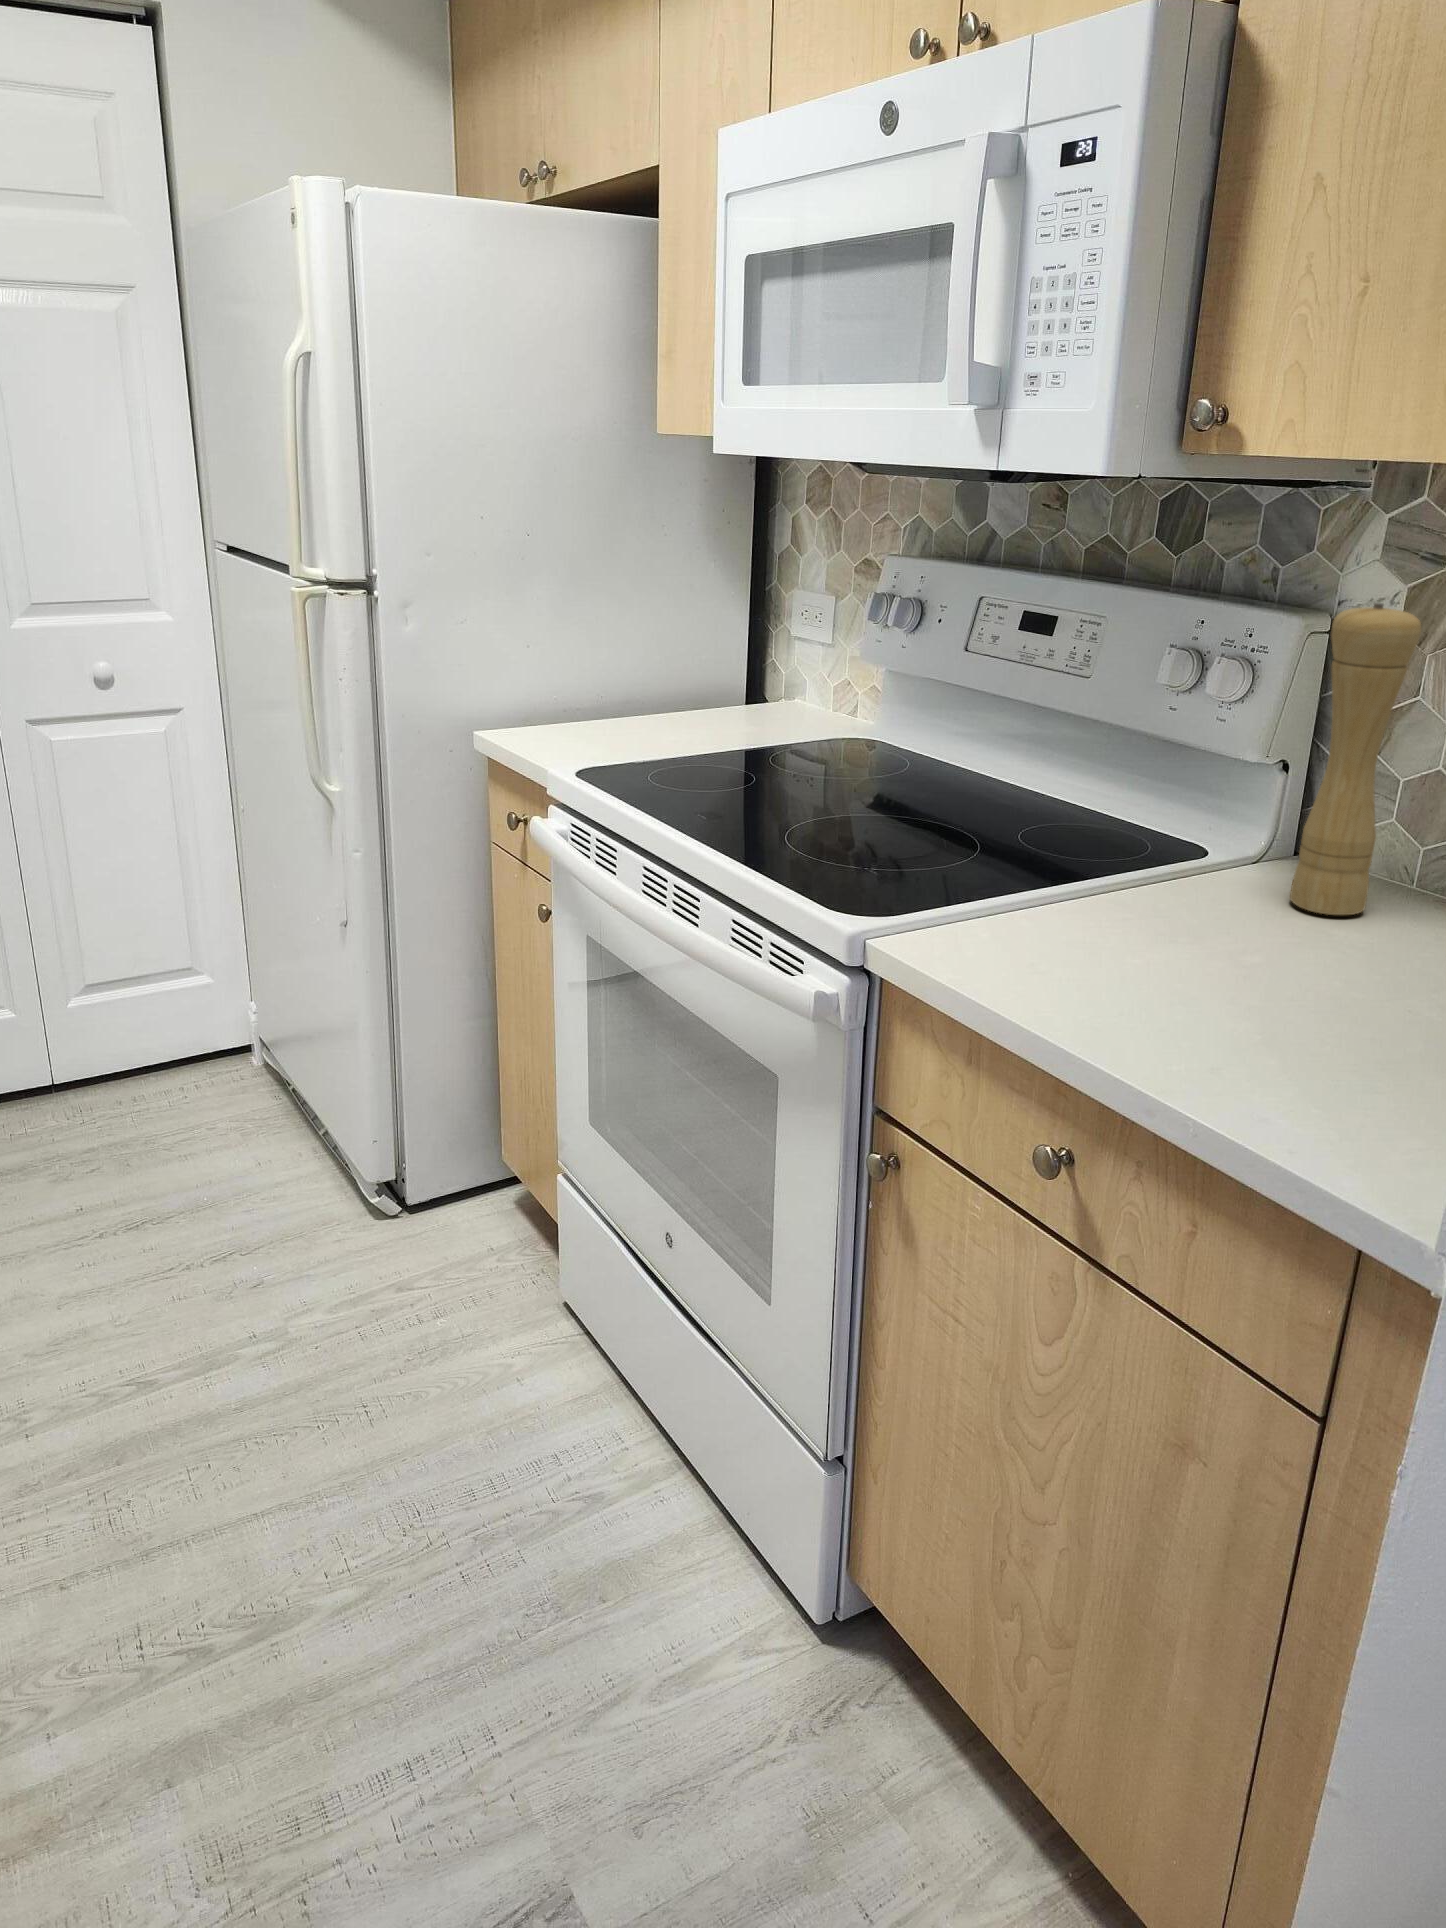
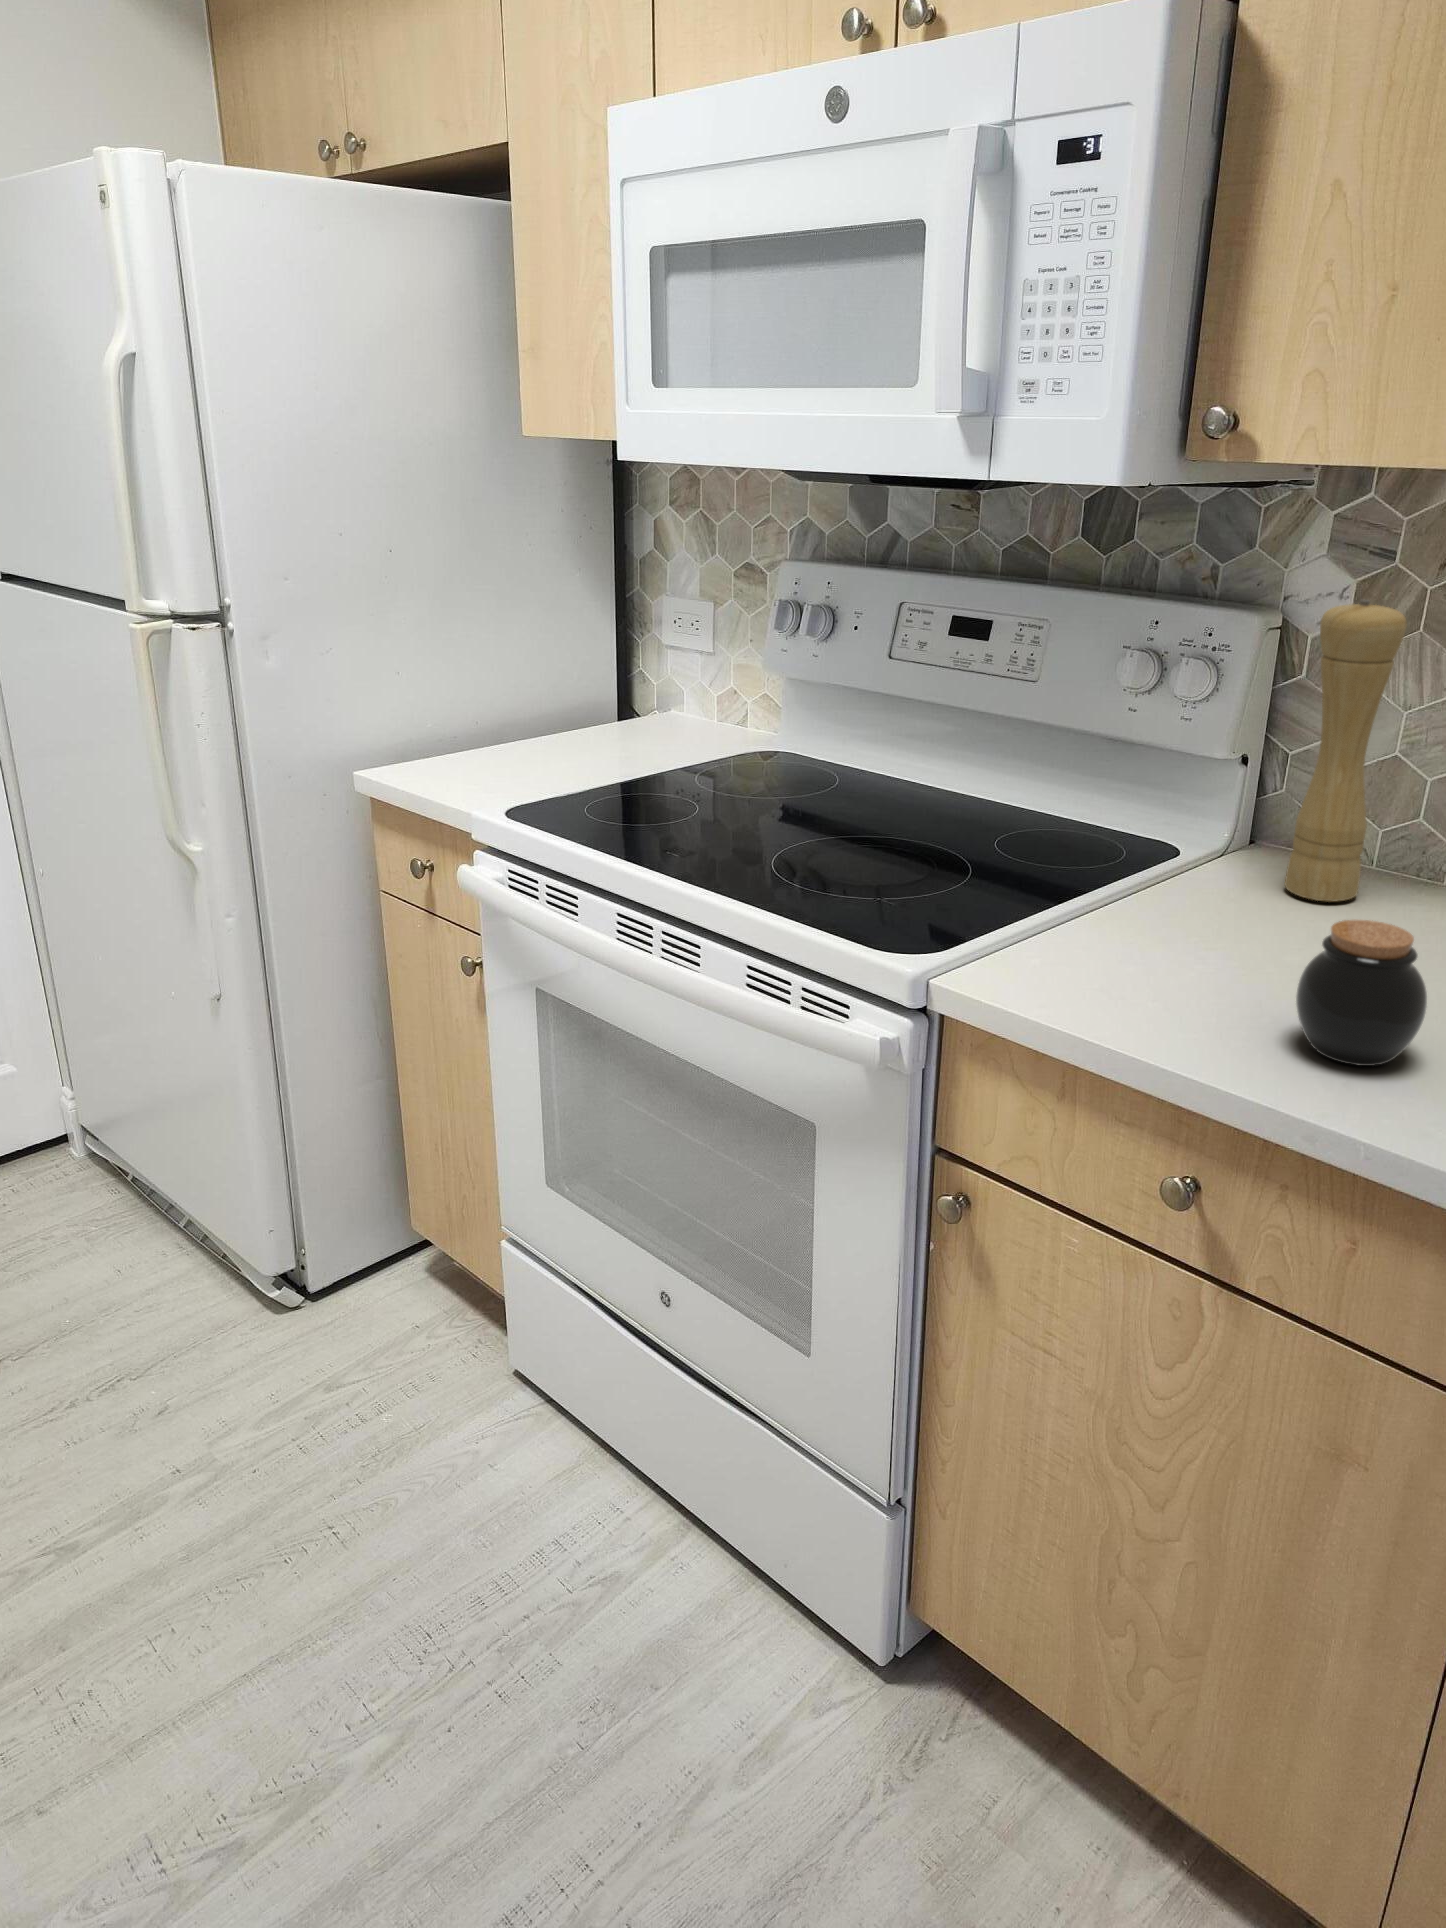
jar: none [1180,909,1308,1056] -> present [1296,920,1427,1066]

